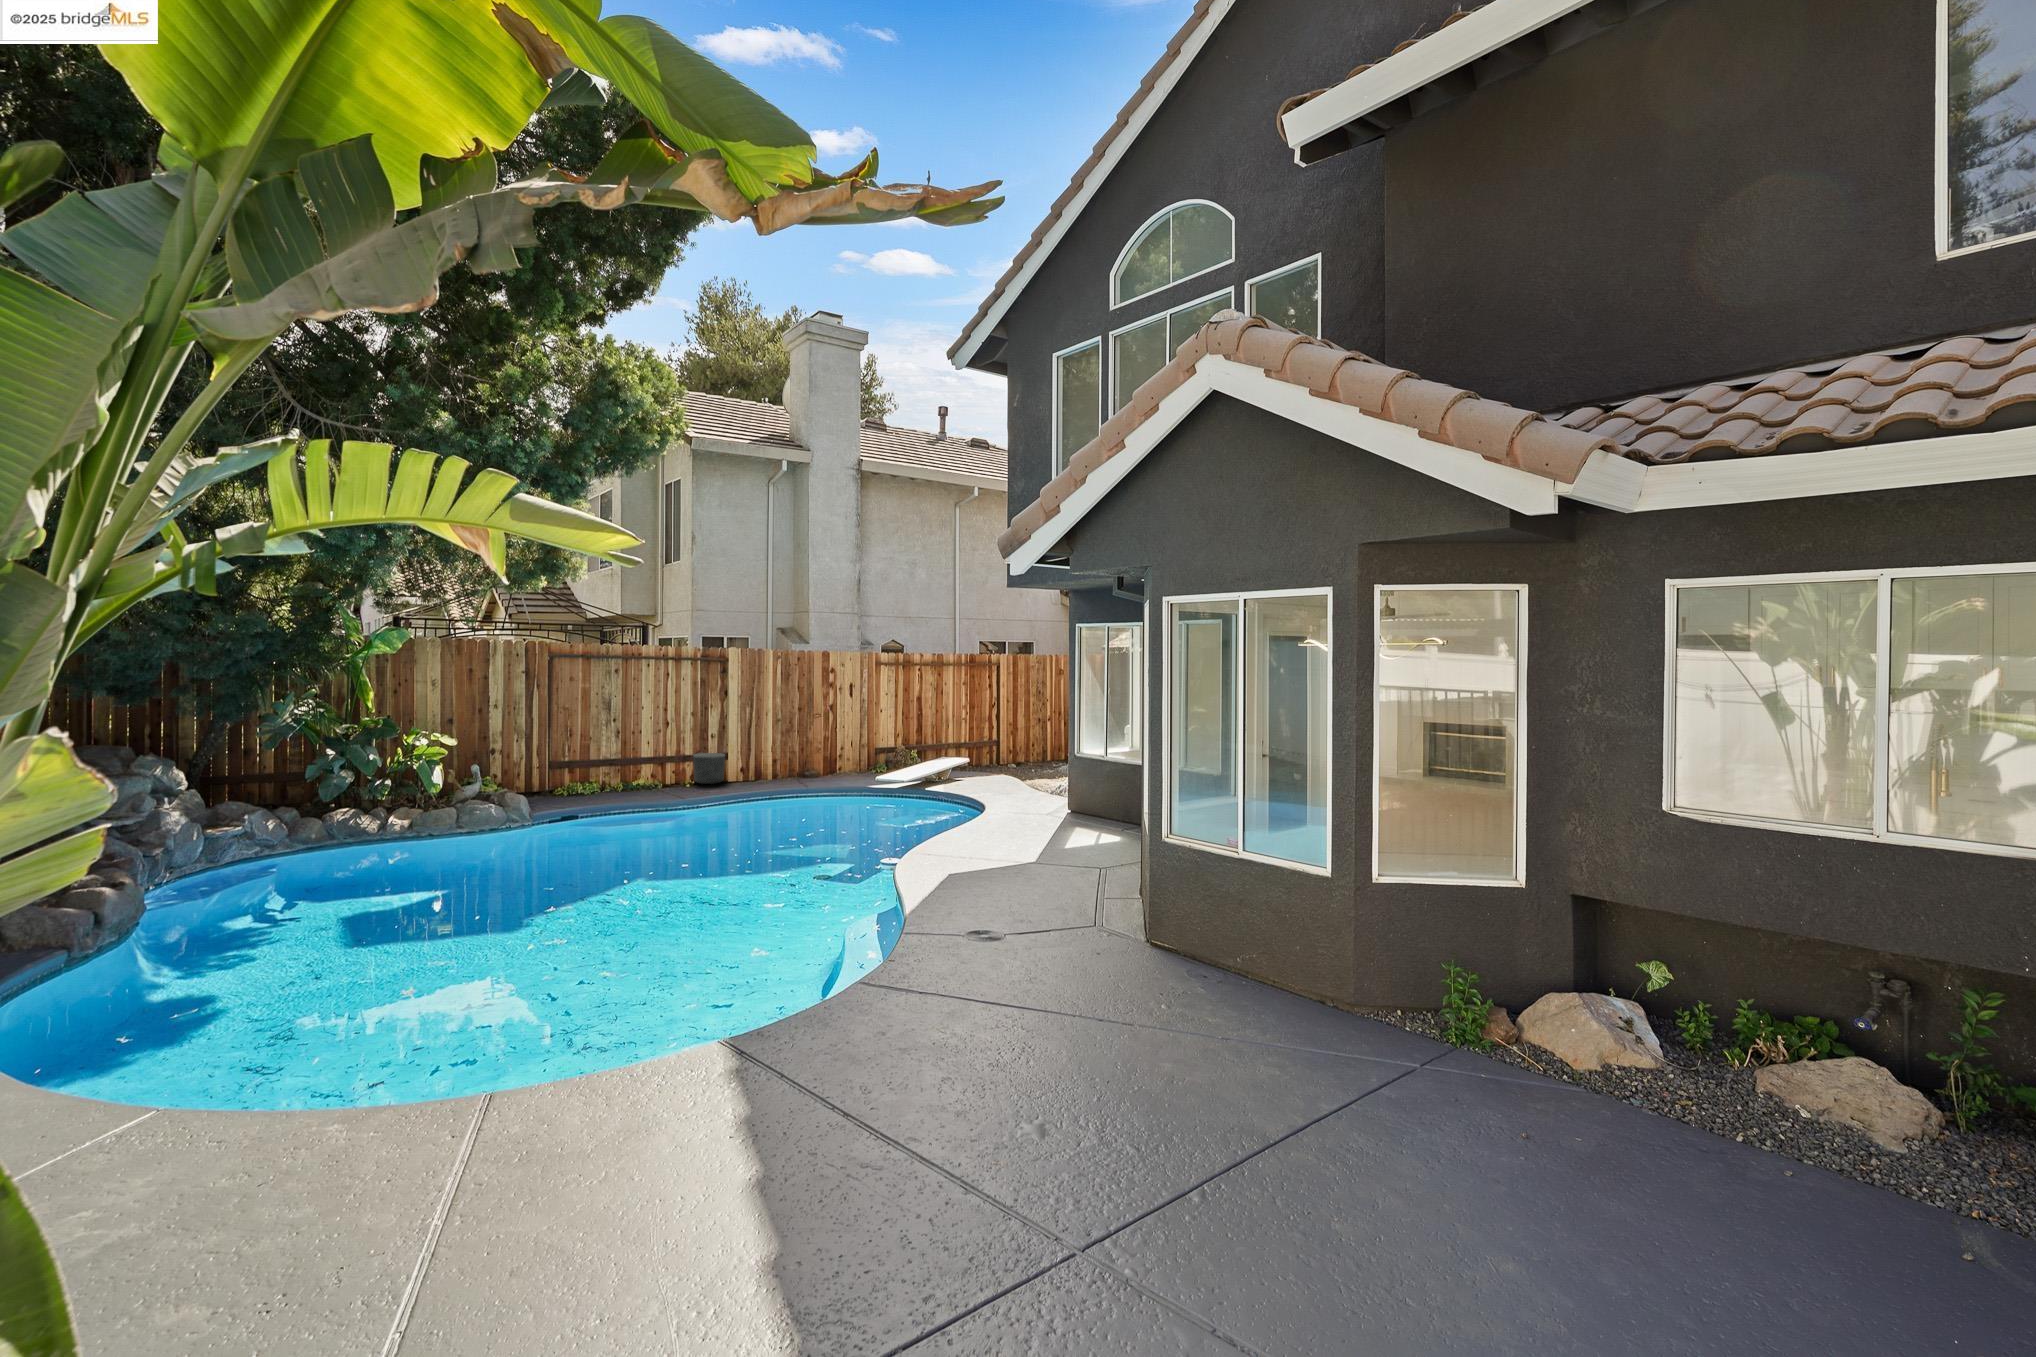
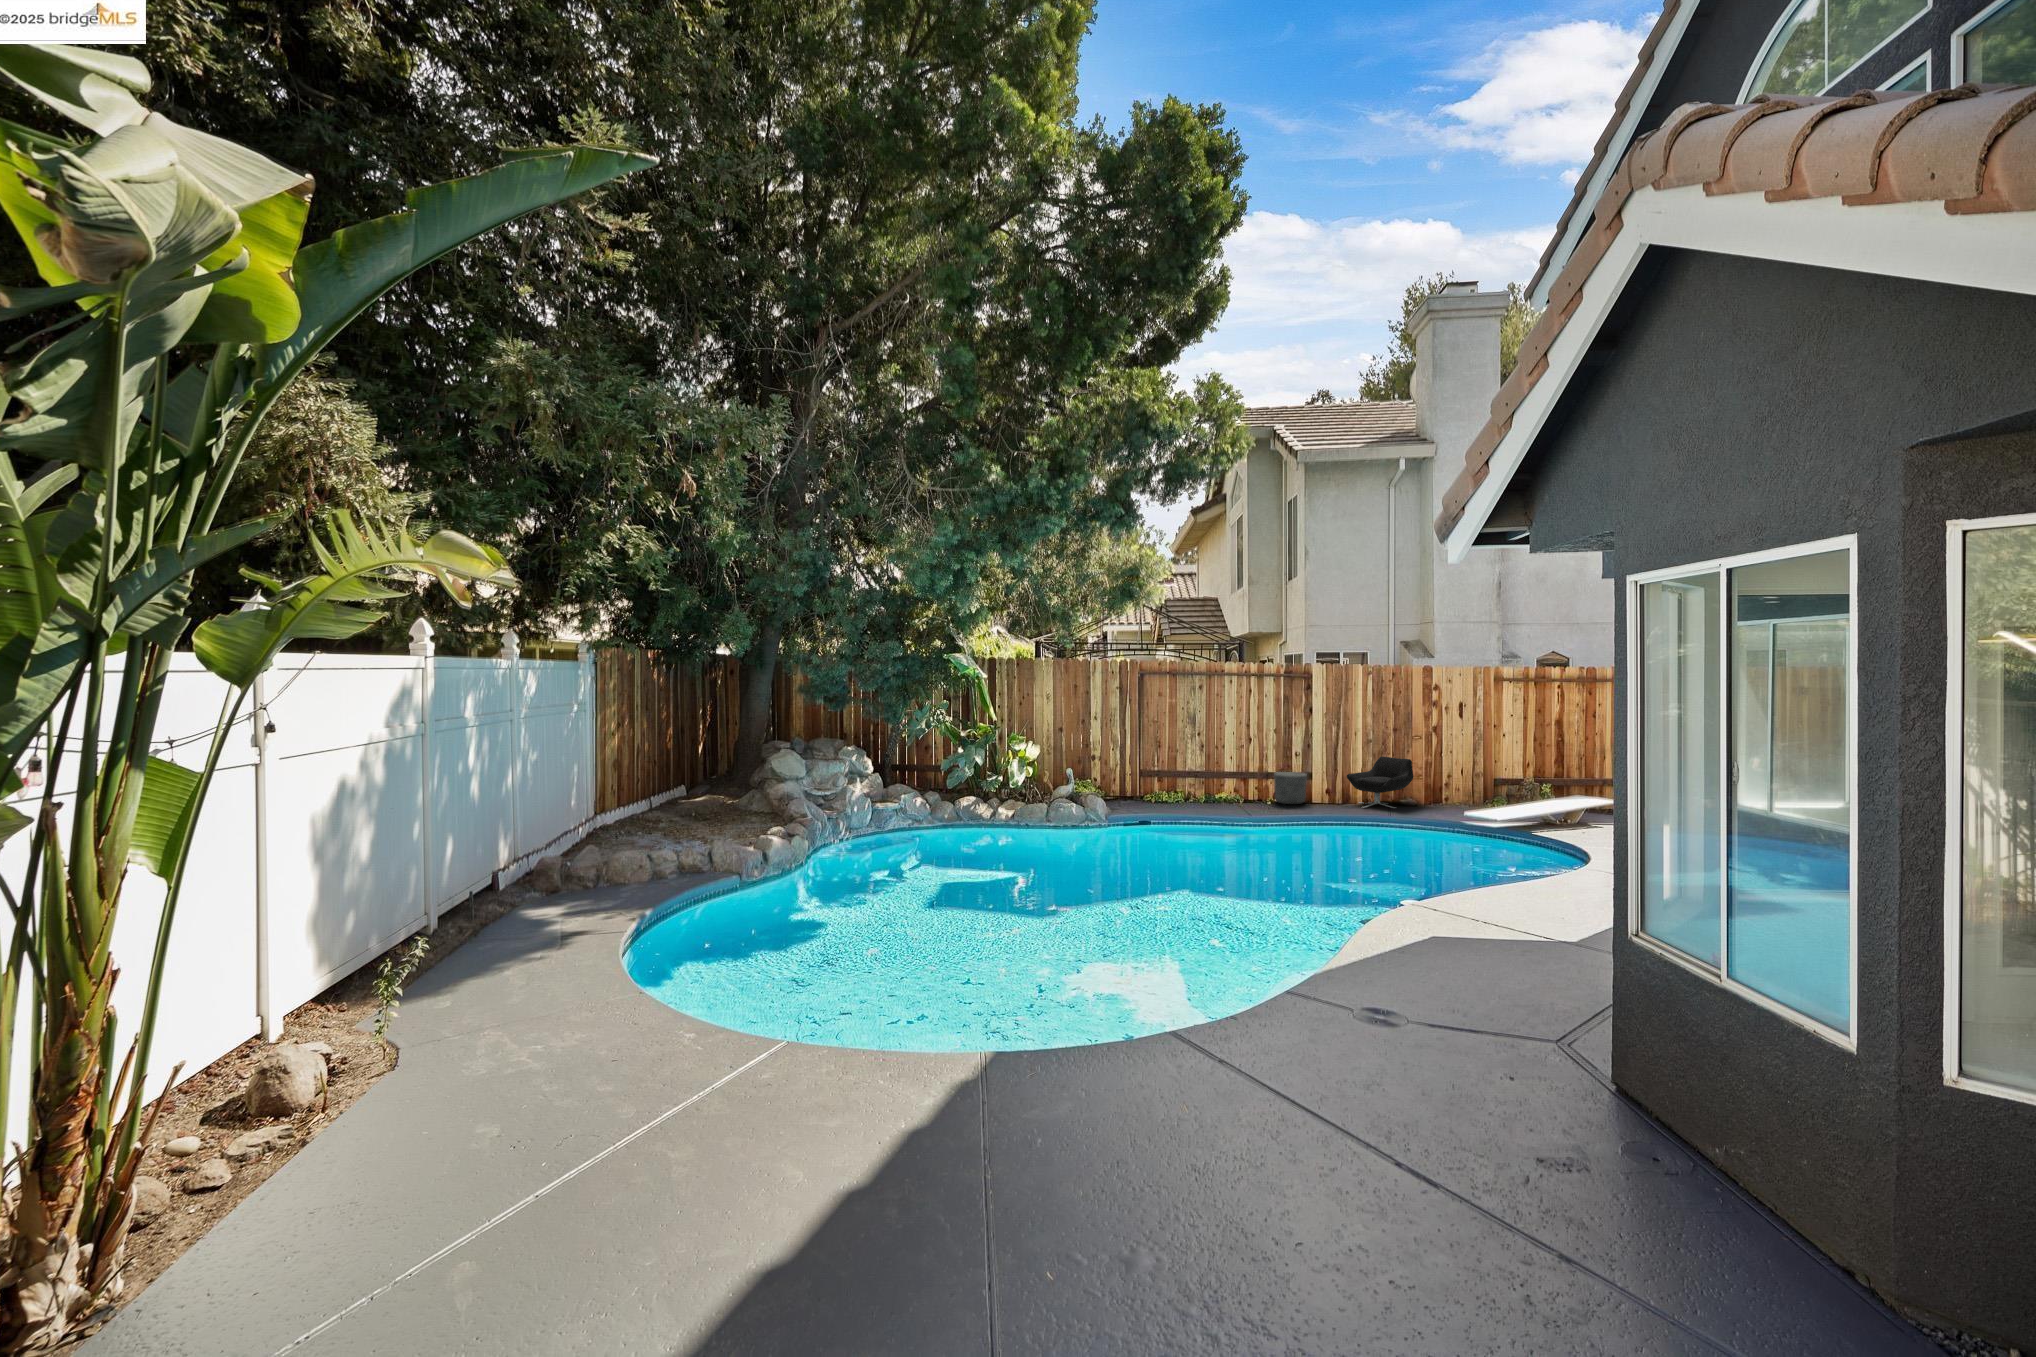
lounge chair: none [761,734,818,781] -> present [1347,757,1413,808]

